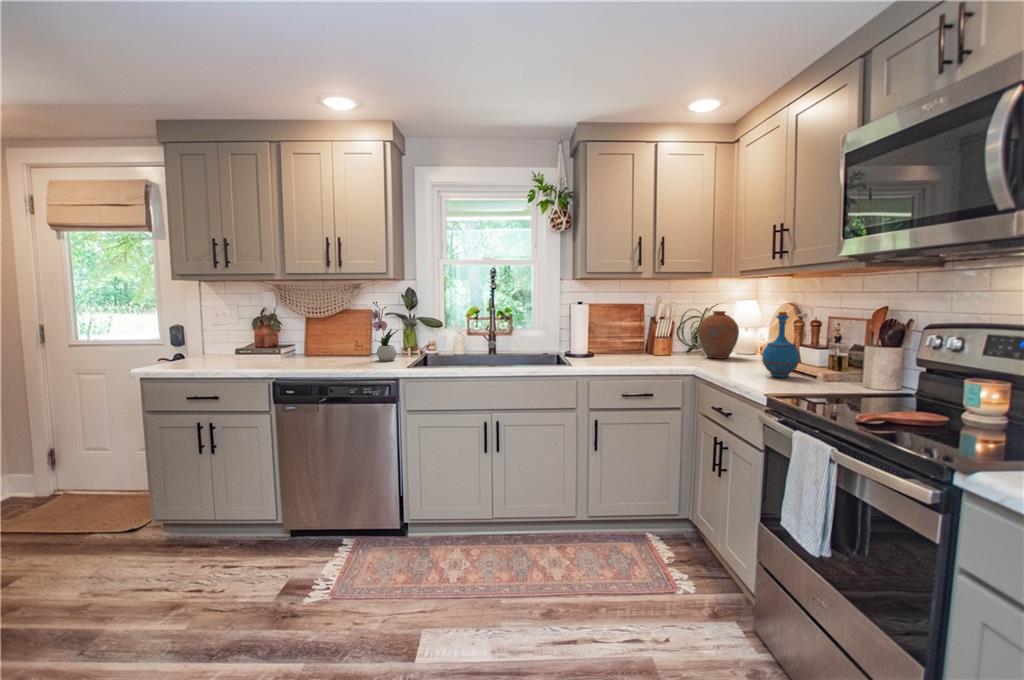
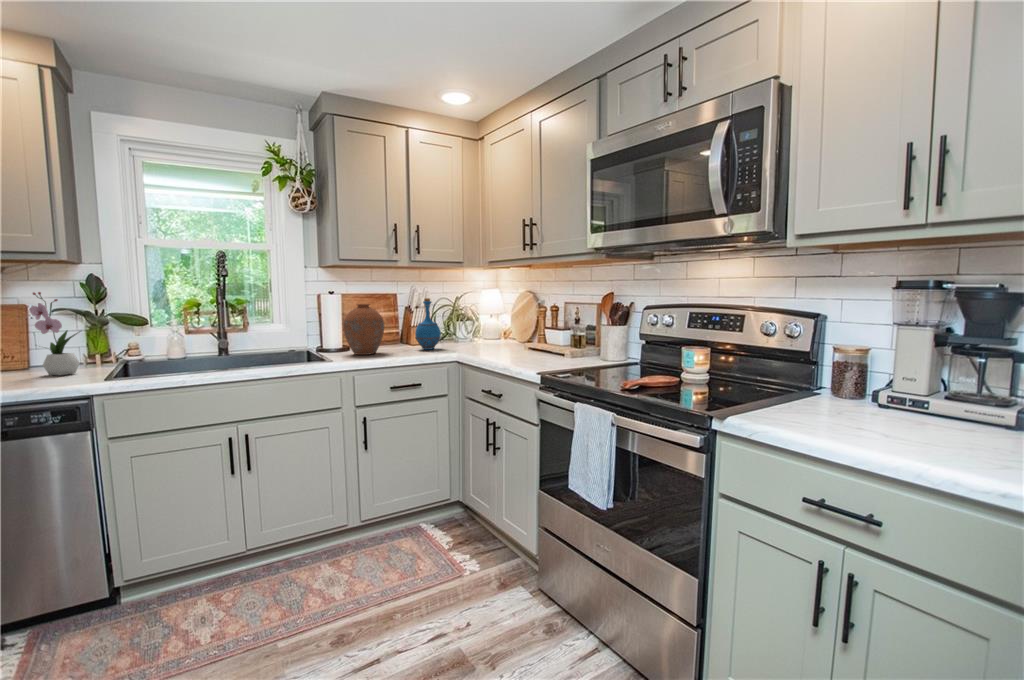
vase: present [699,311,739,359] -> present [343,304,384,355]
bottle: present [762,312,799,377] -> present [415,298,441,350]

